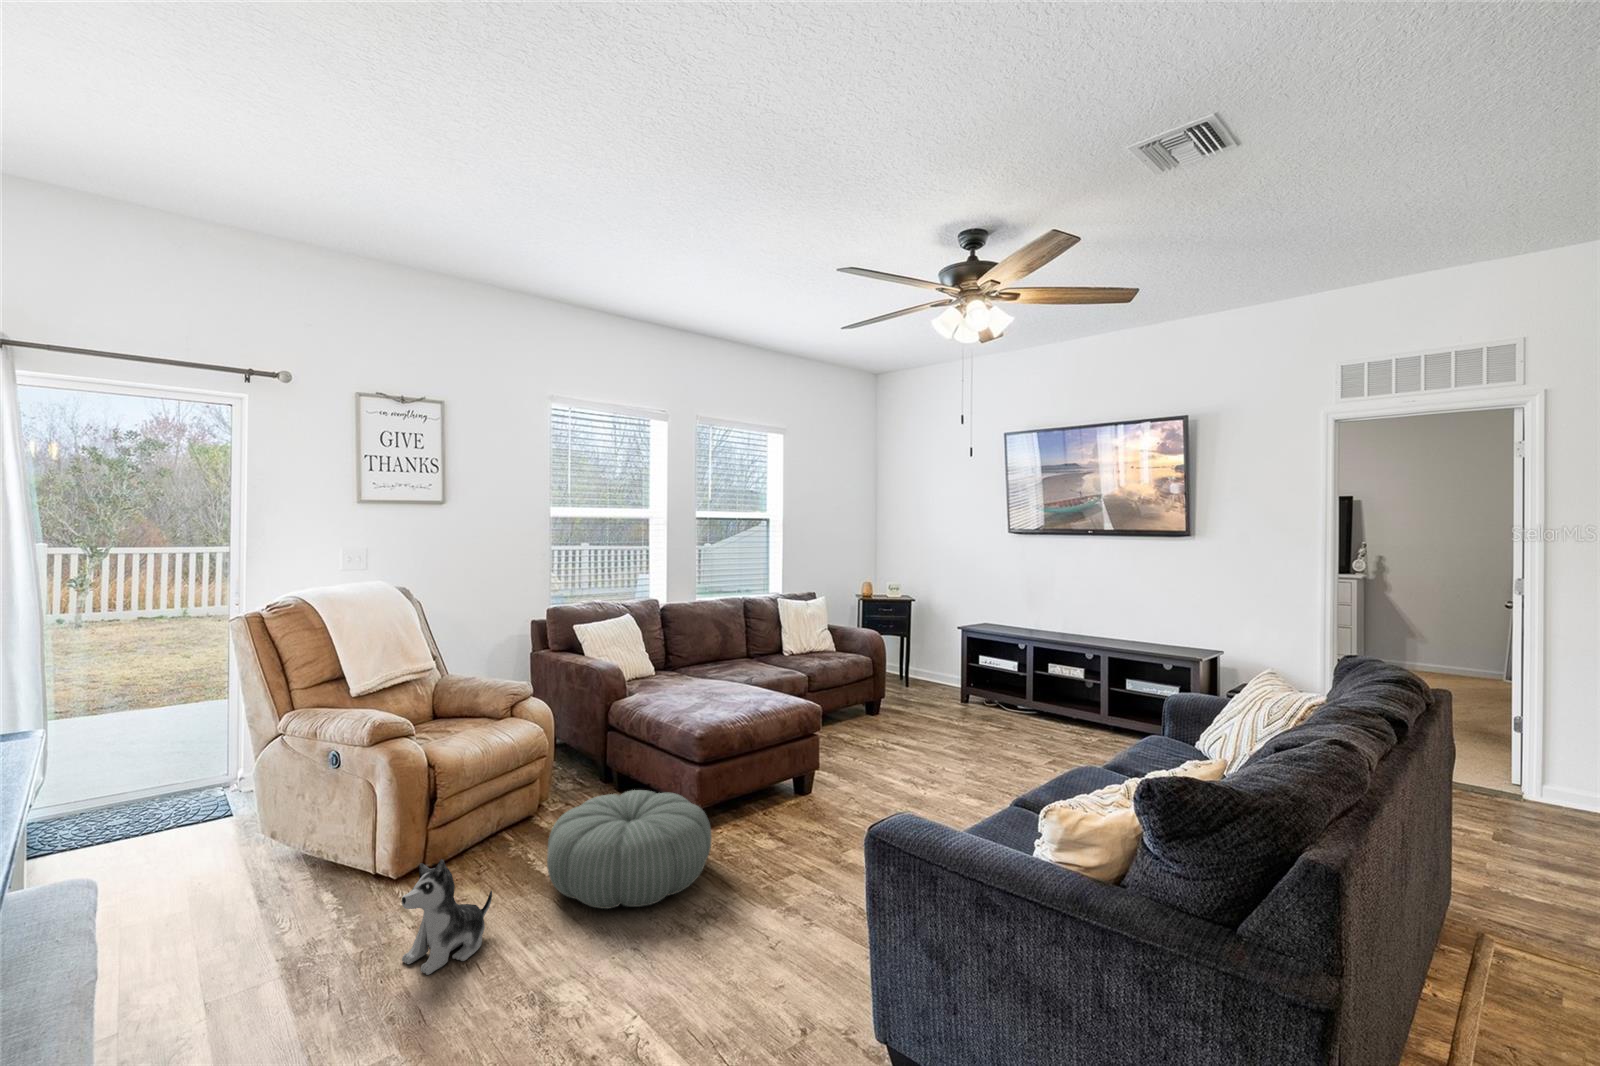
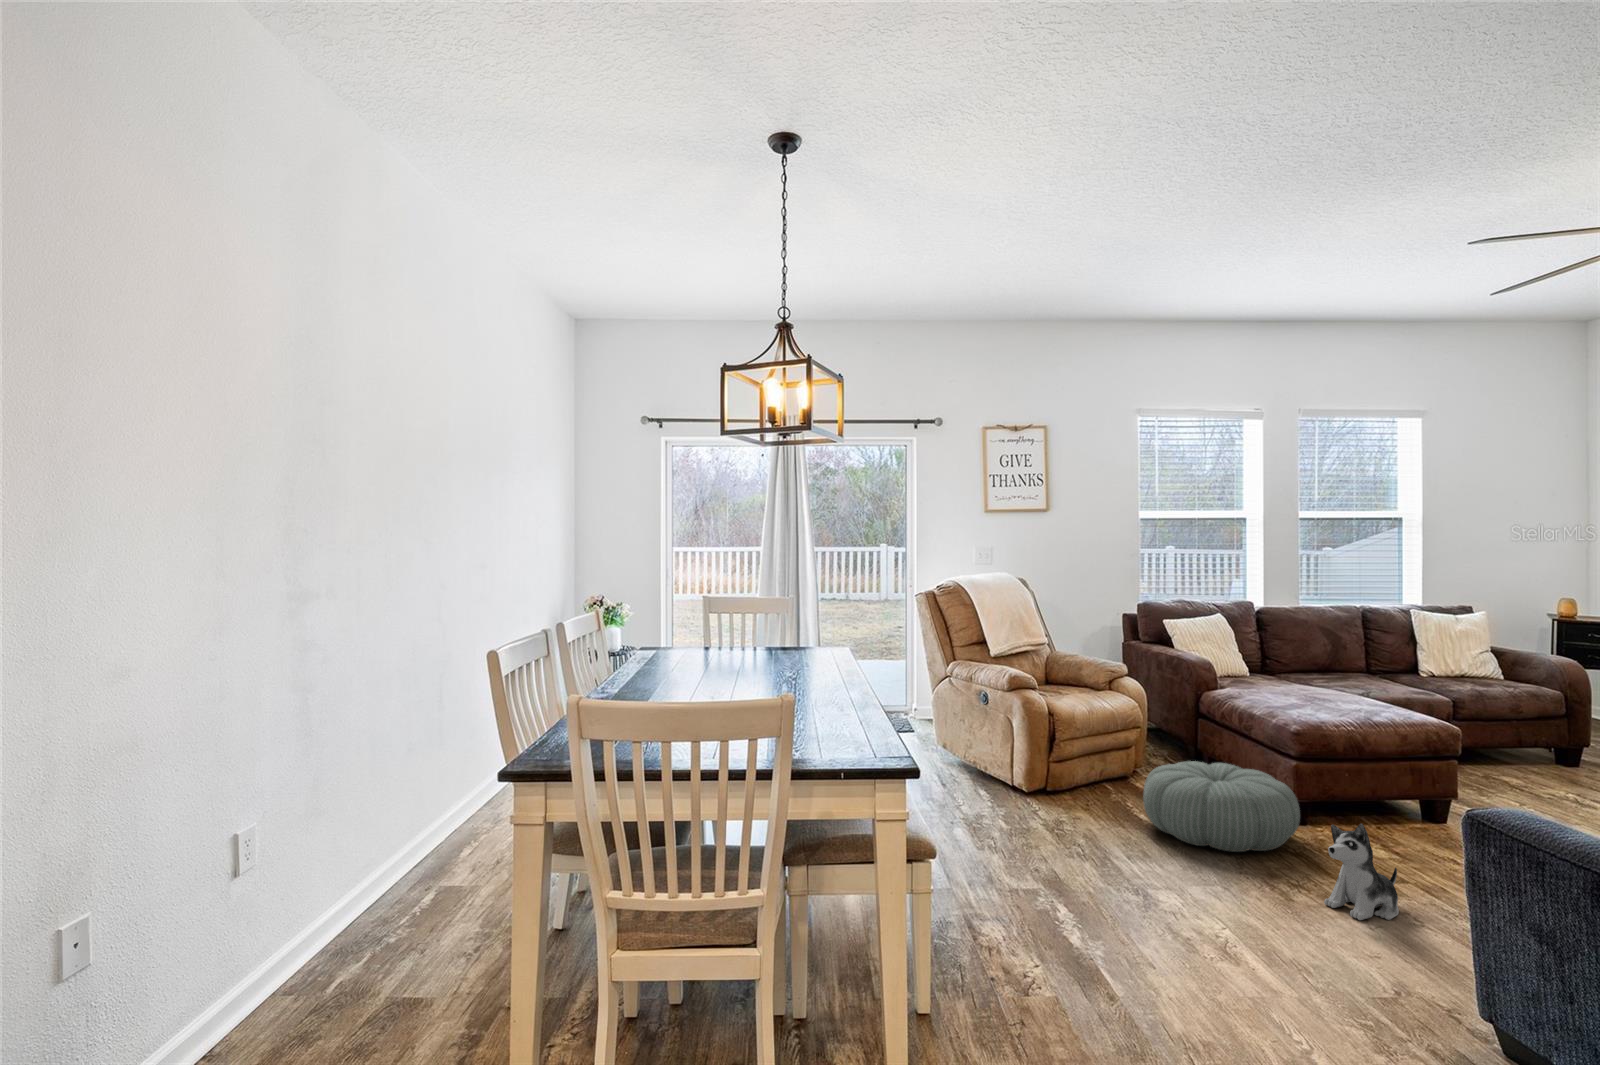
plush toy: present [402,859,492,975] -> present [1324,824,1399,920]

